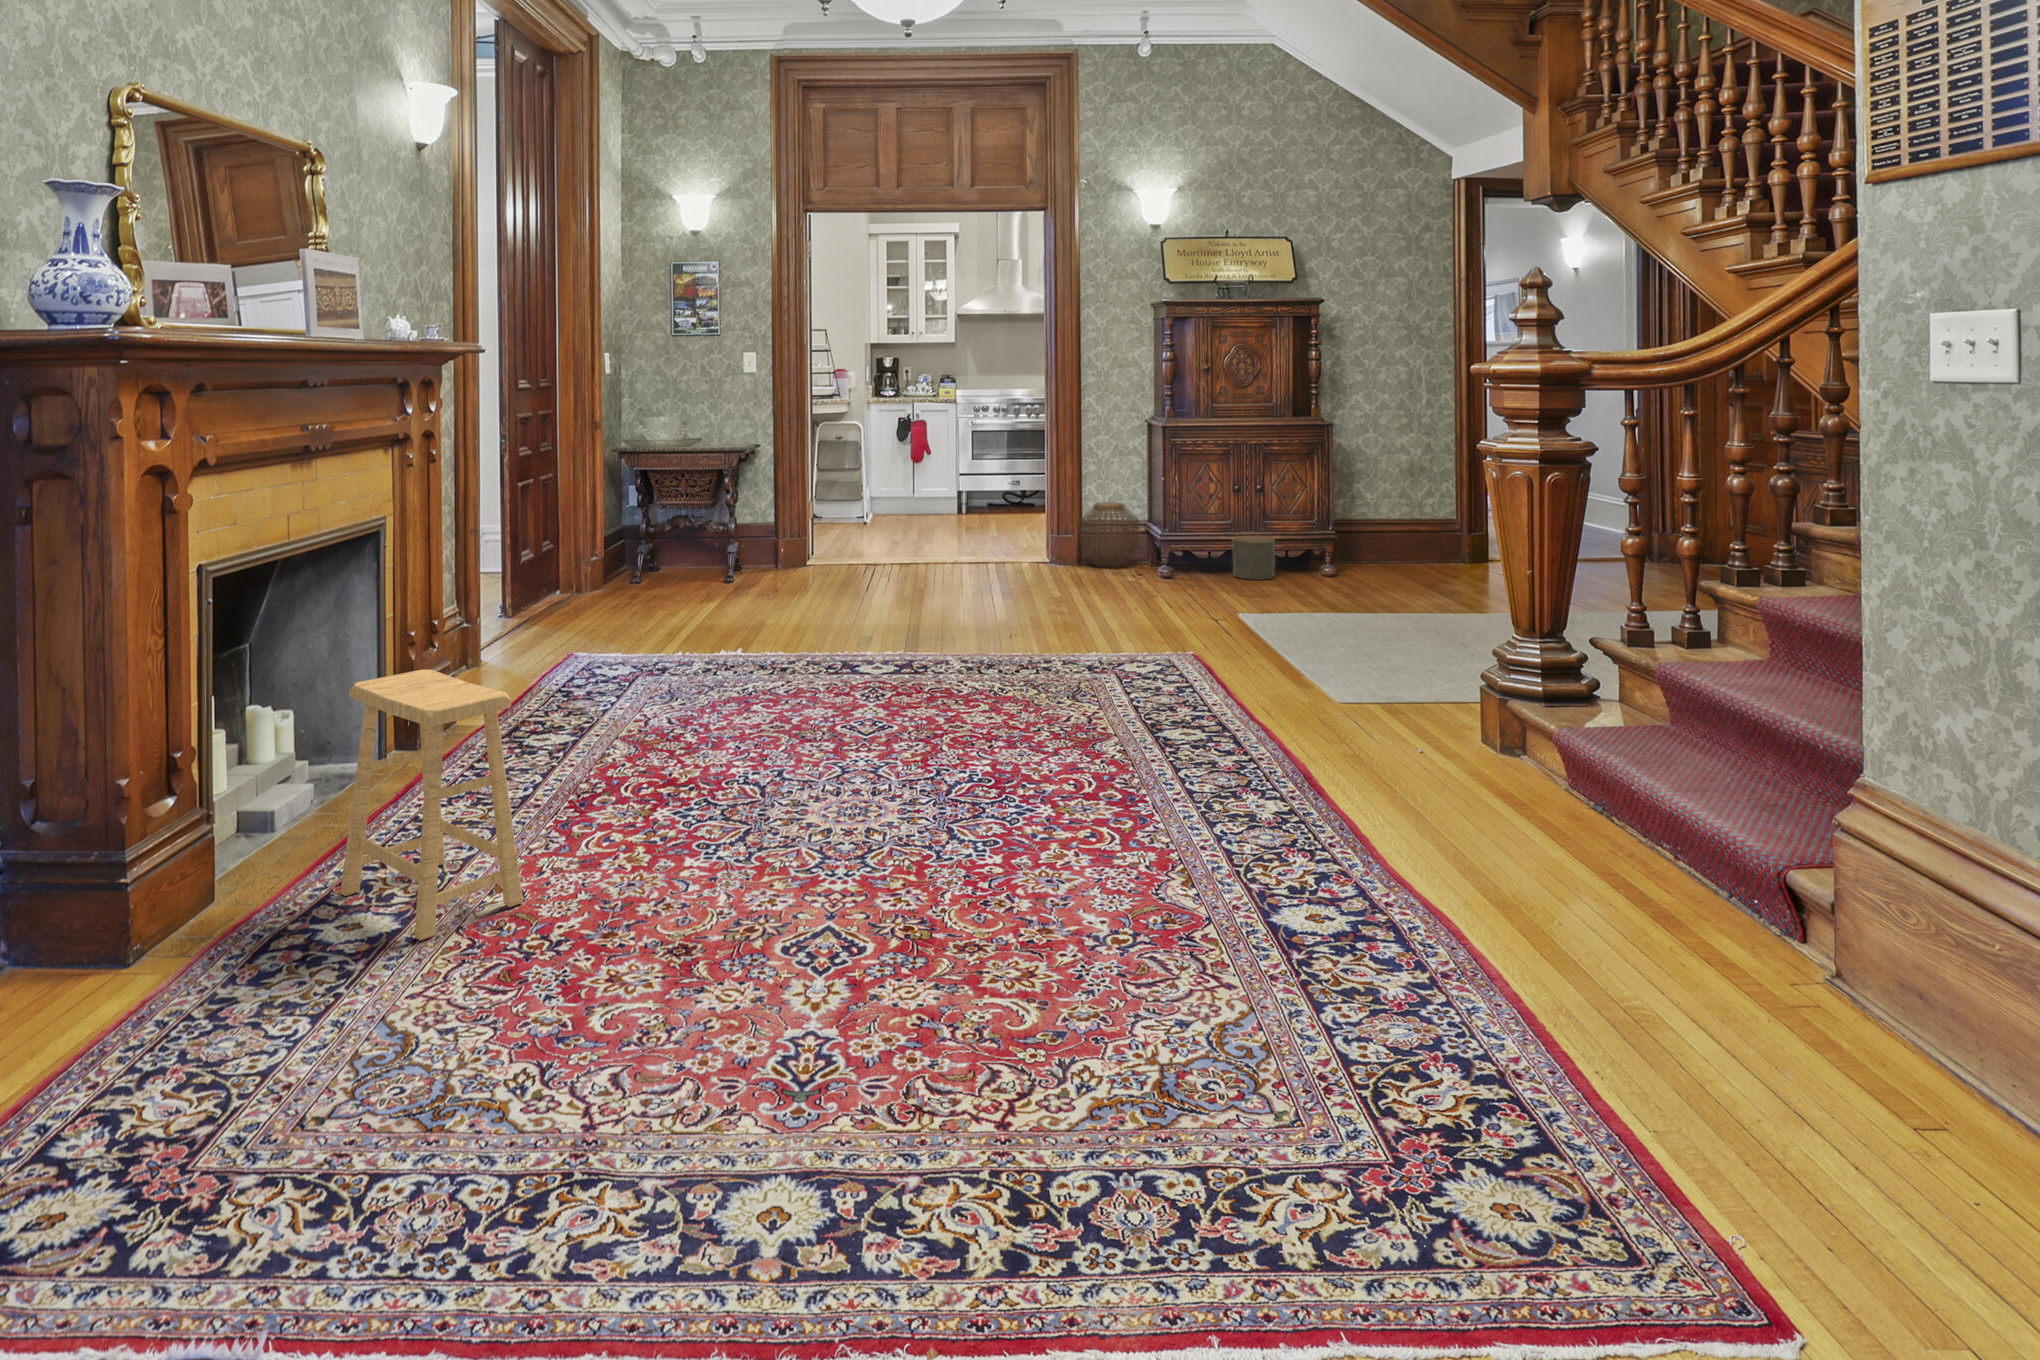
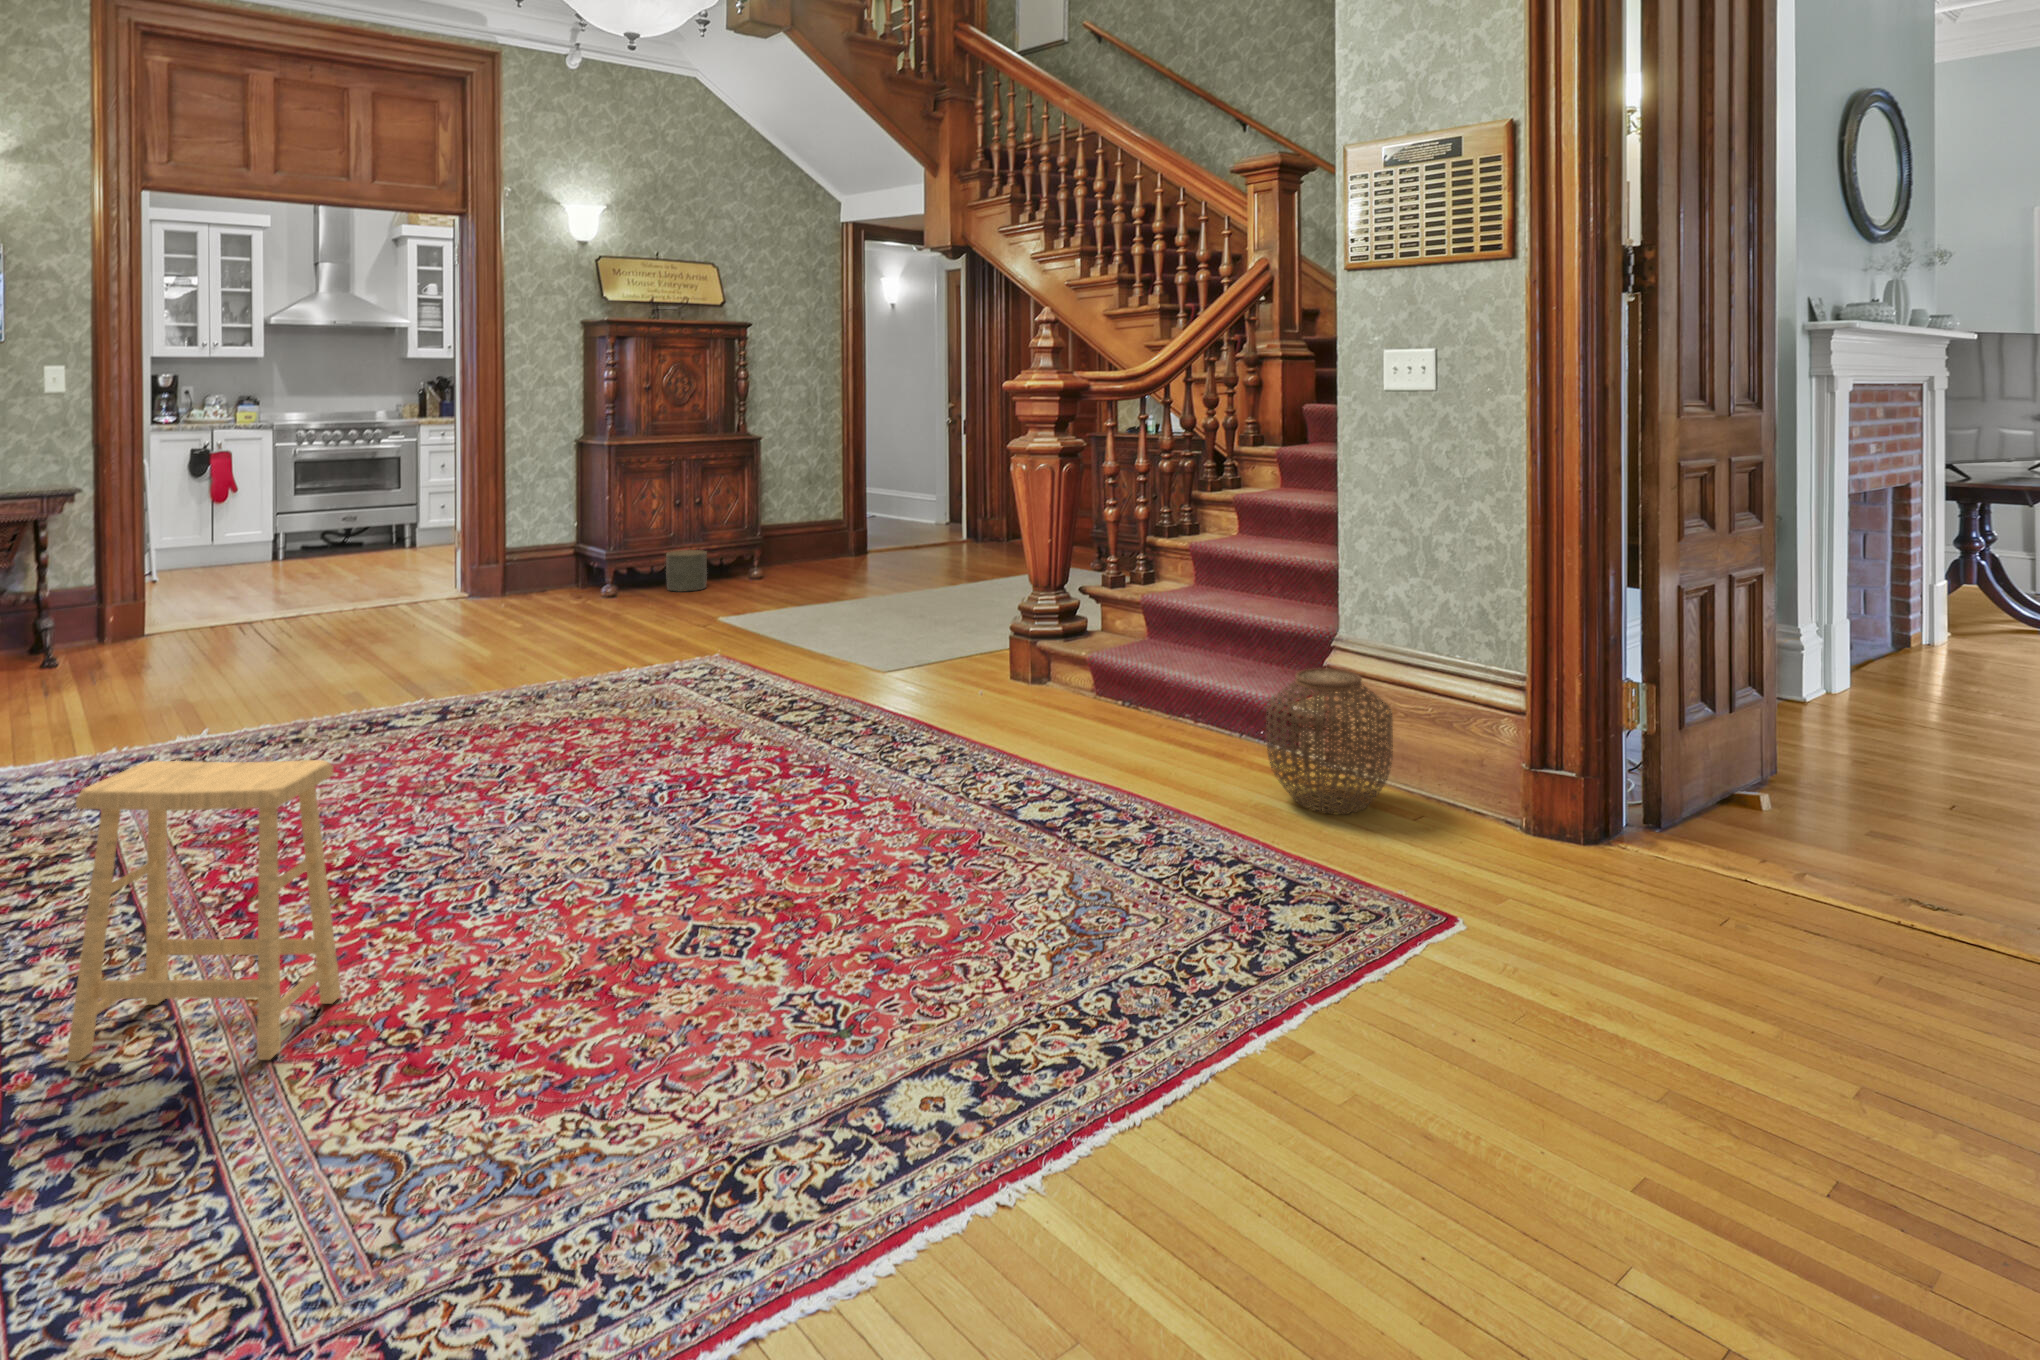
woven basket: present [1080,502,1139,568] -> present [1266,668,1393,814]

